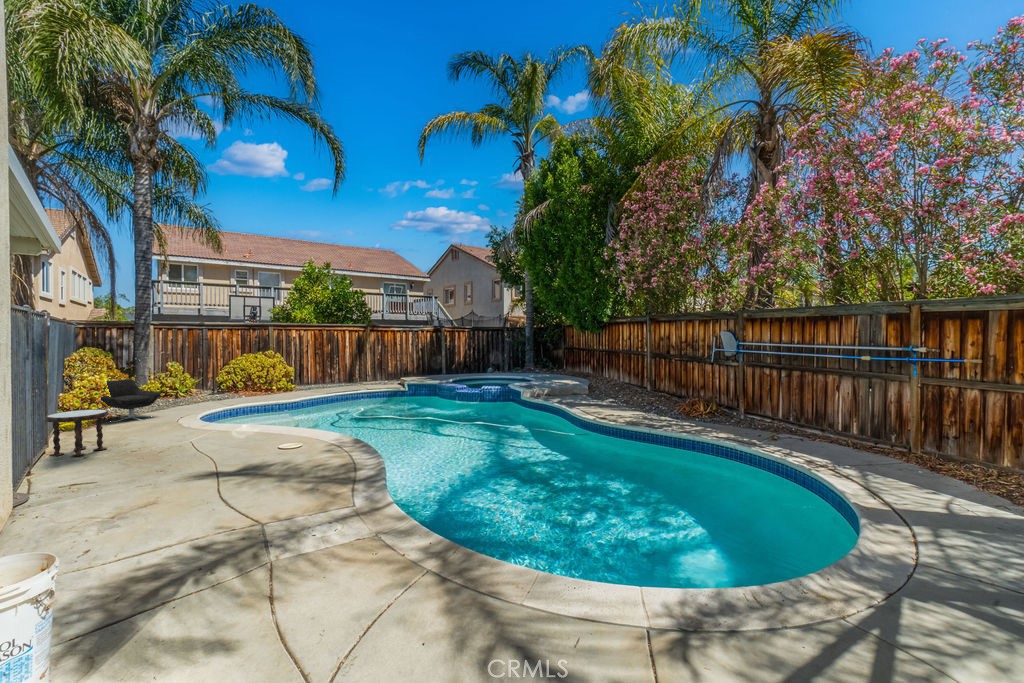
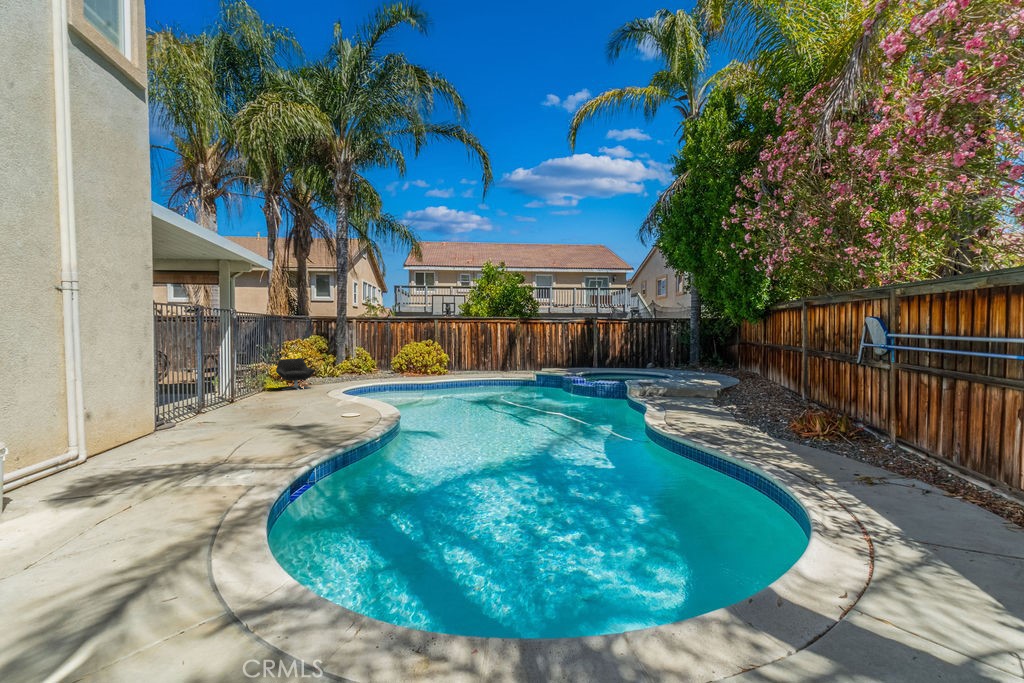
side table: present [46,409,108,457] -> none [197,378,237,411]

